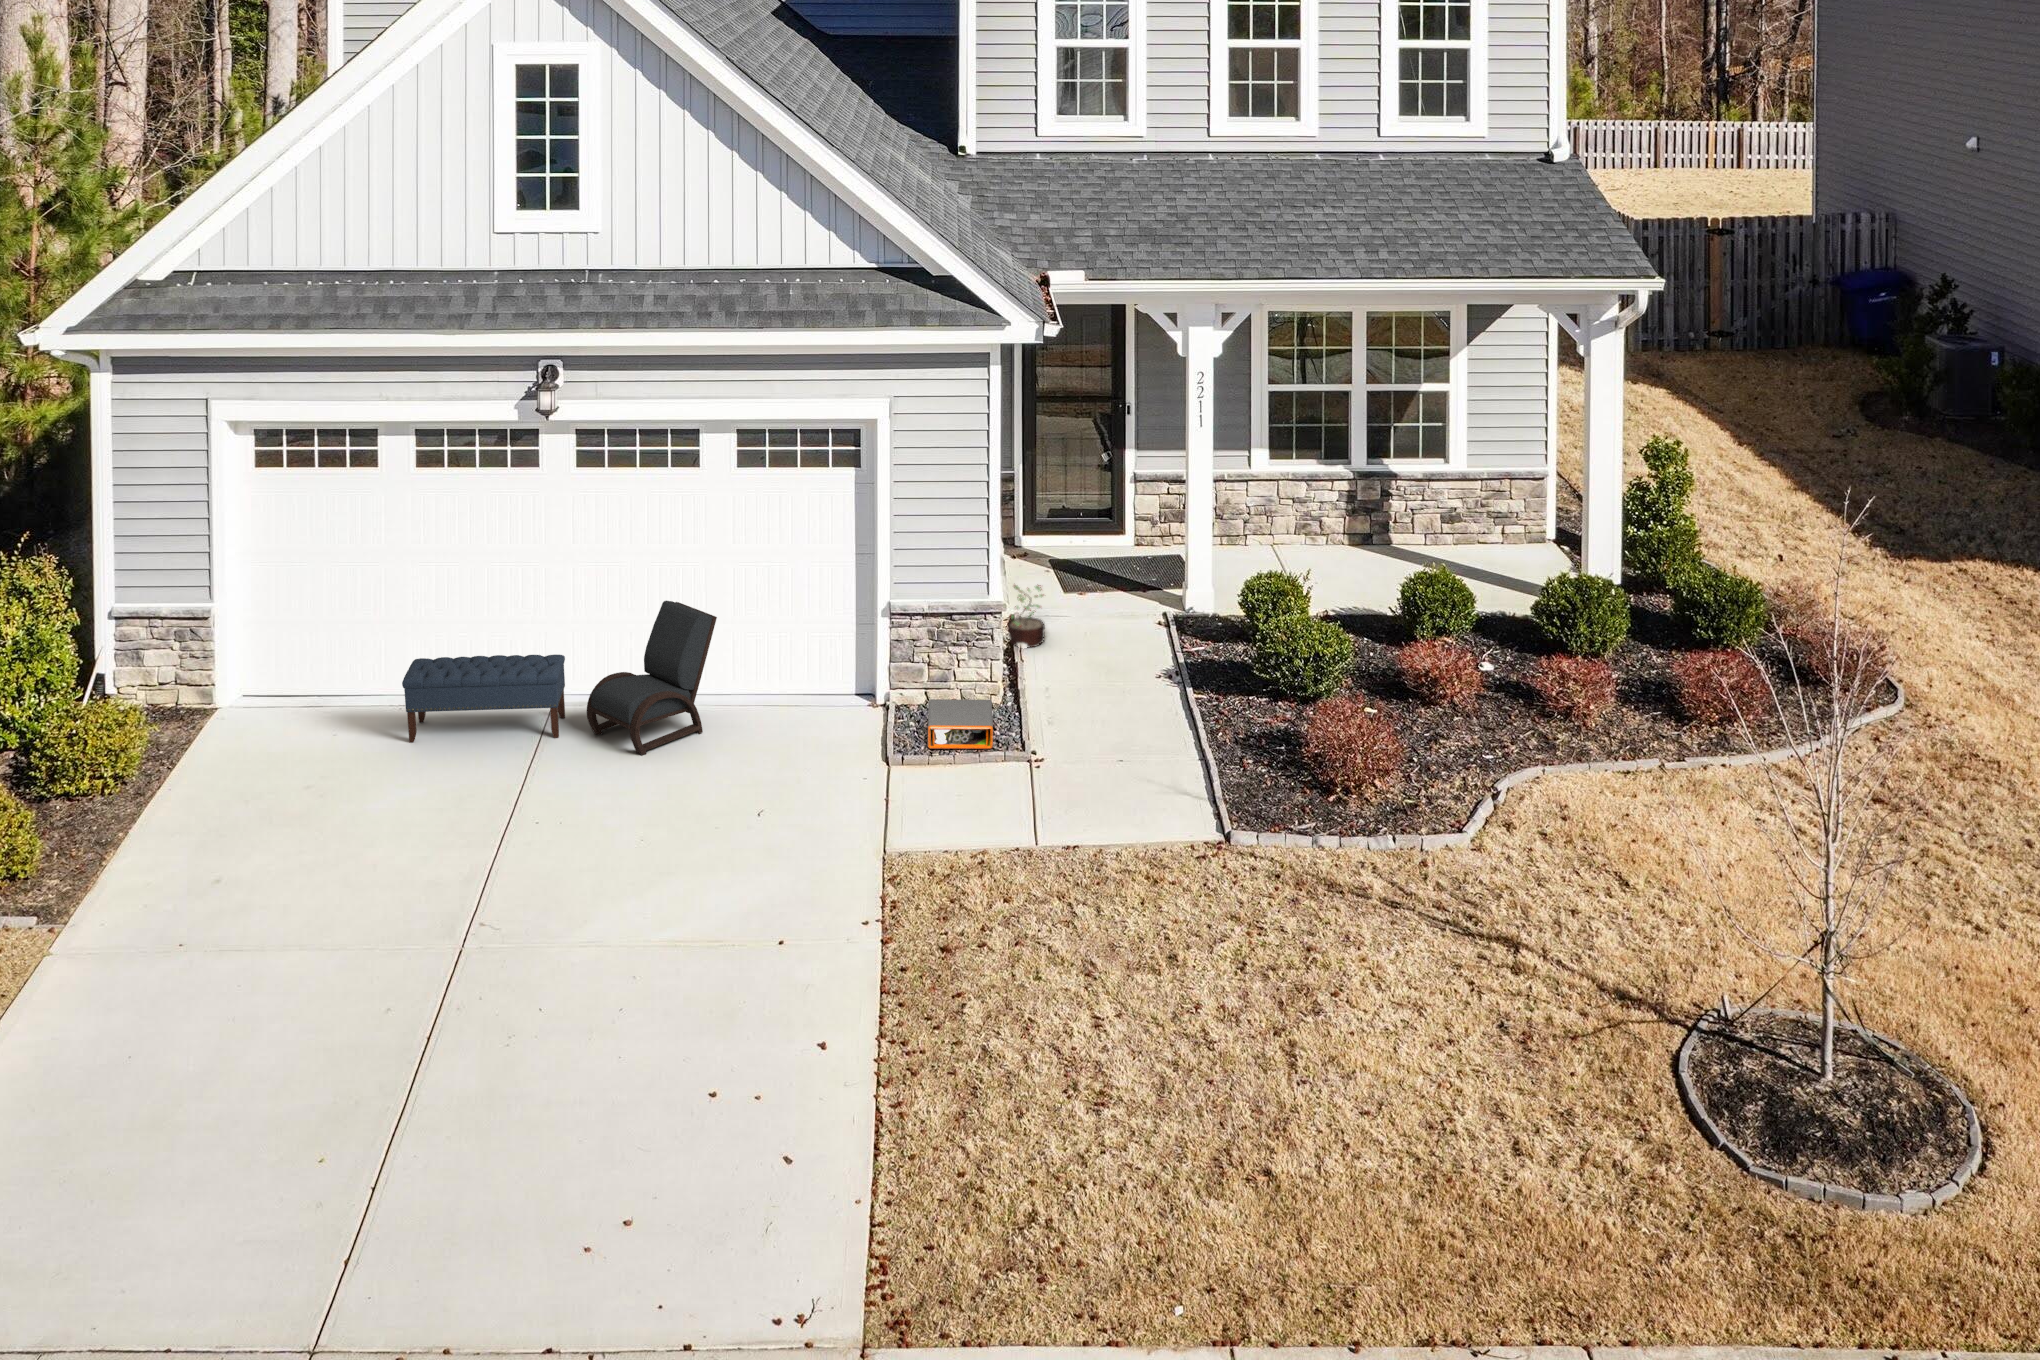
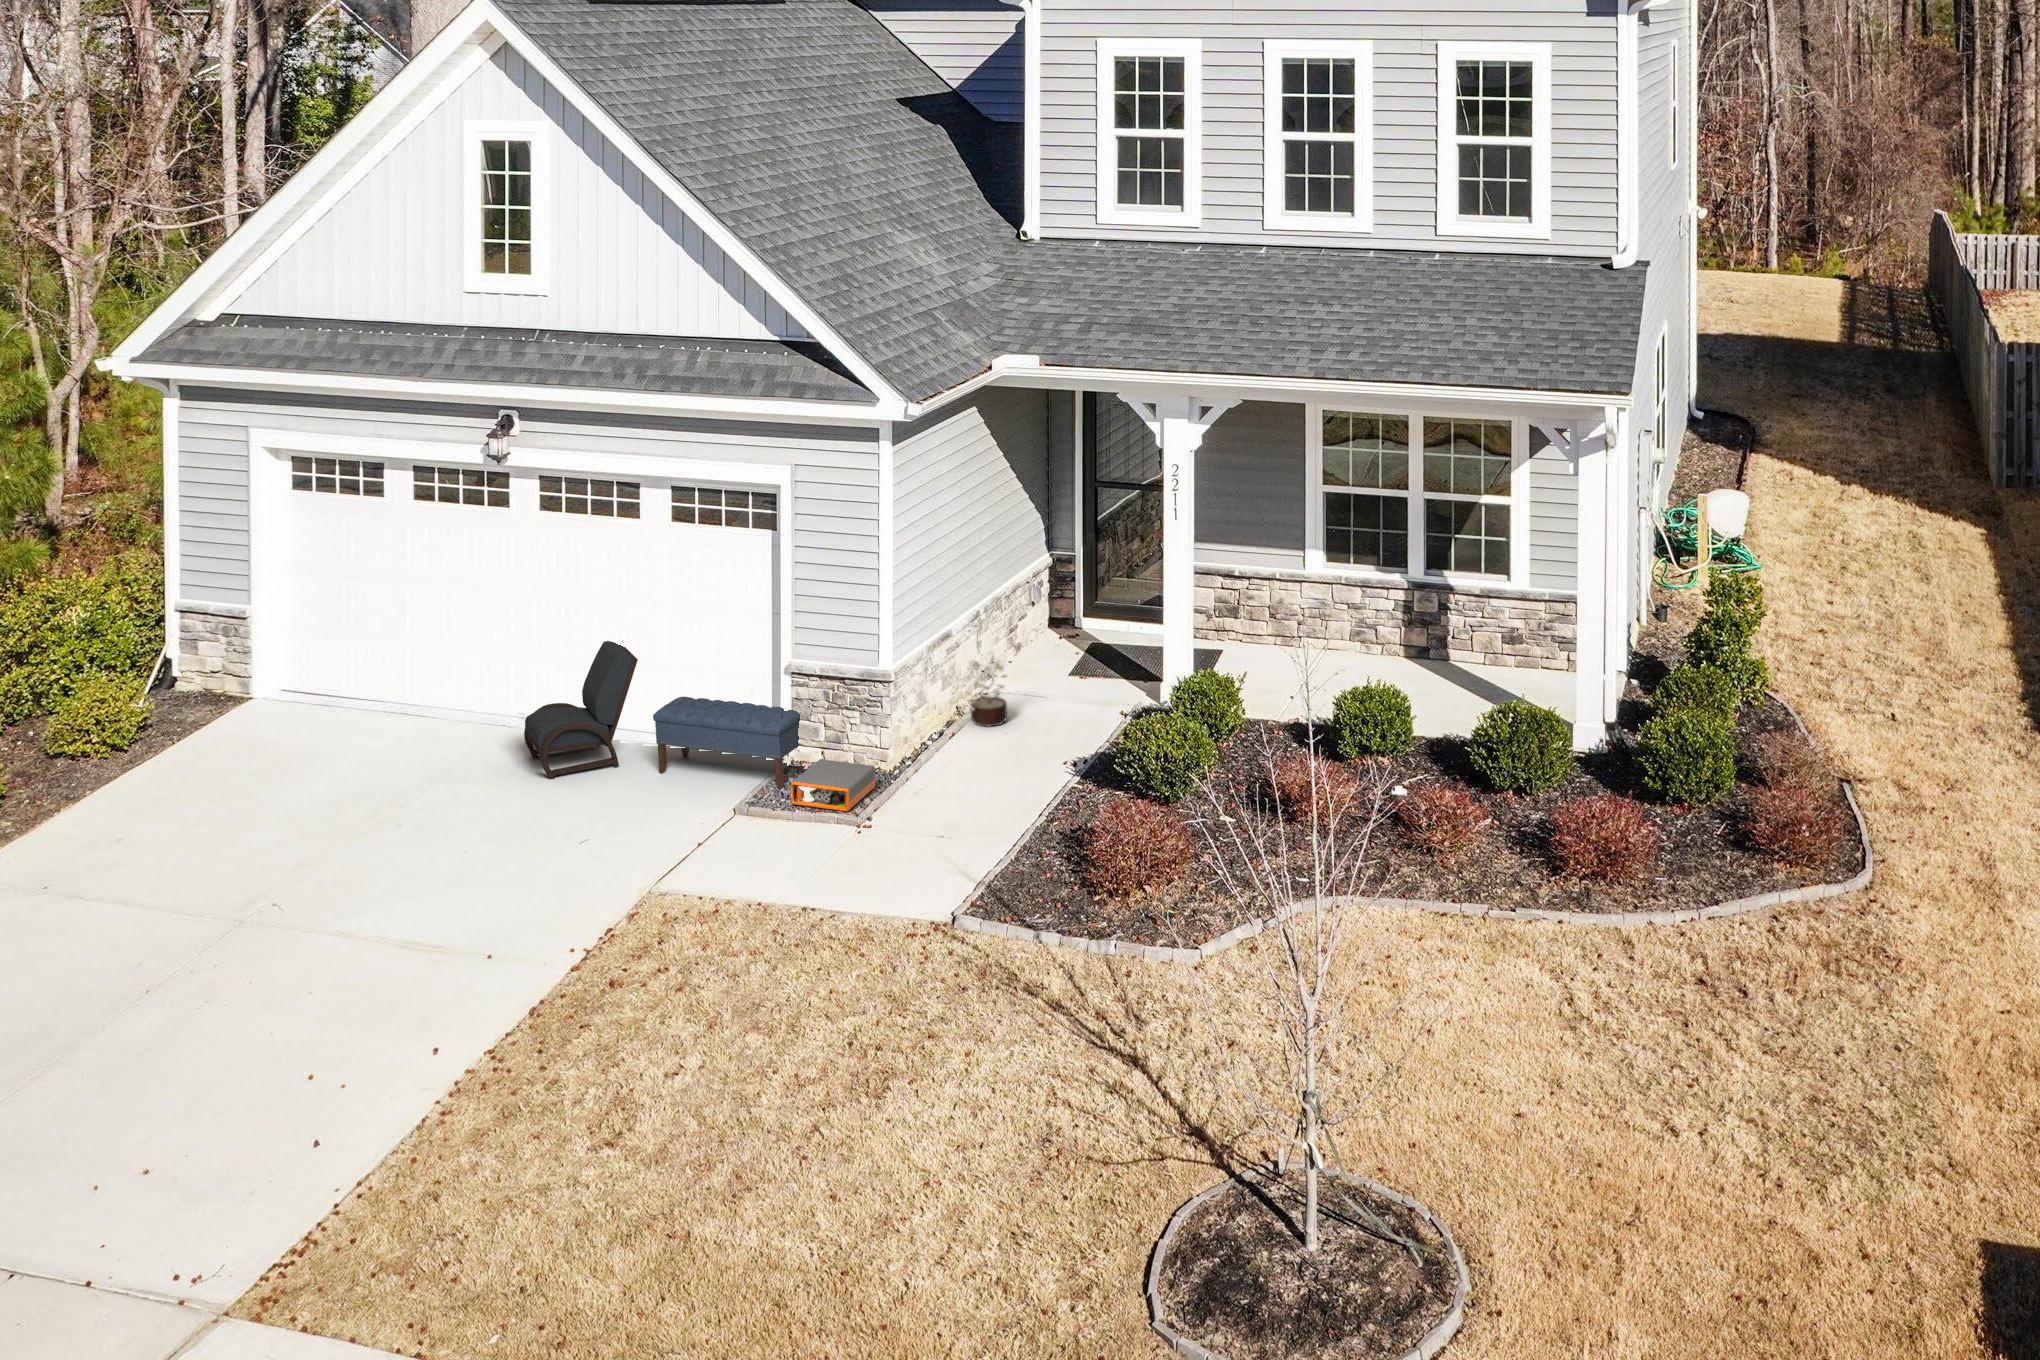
bench: present [402,655,565,743] -> present [653,697,805,789]

